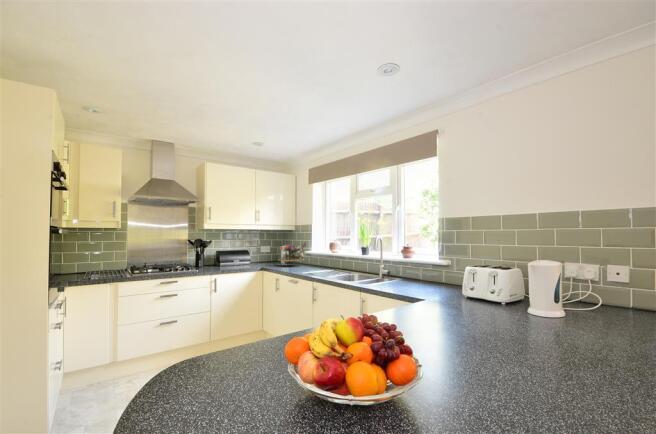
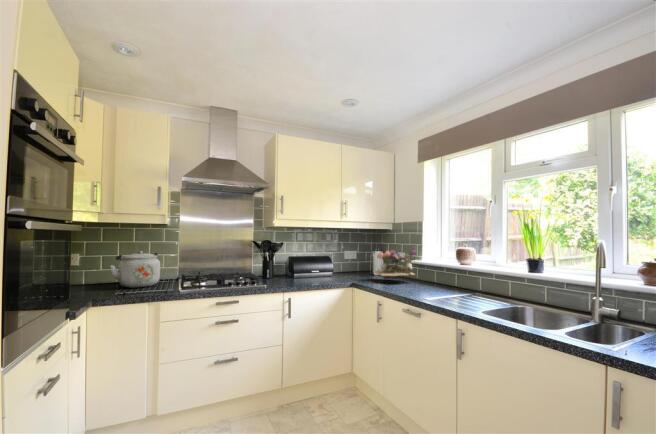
kettle: none [76,249,115,275] -> present [111,251,160,288]

